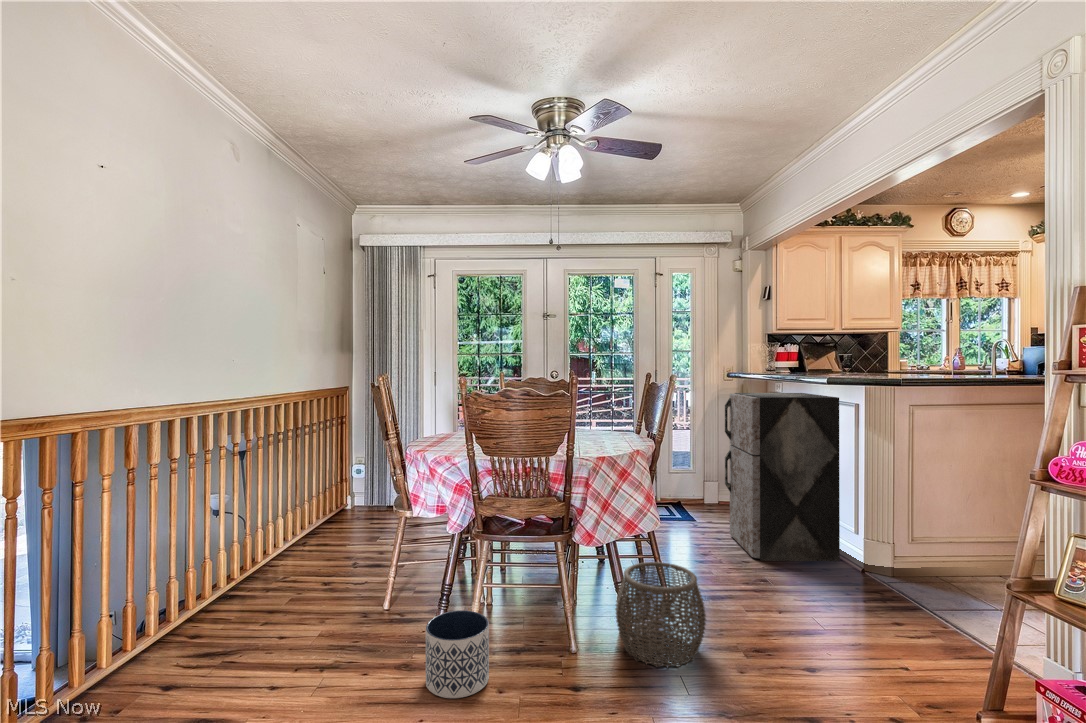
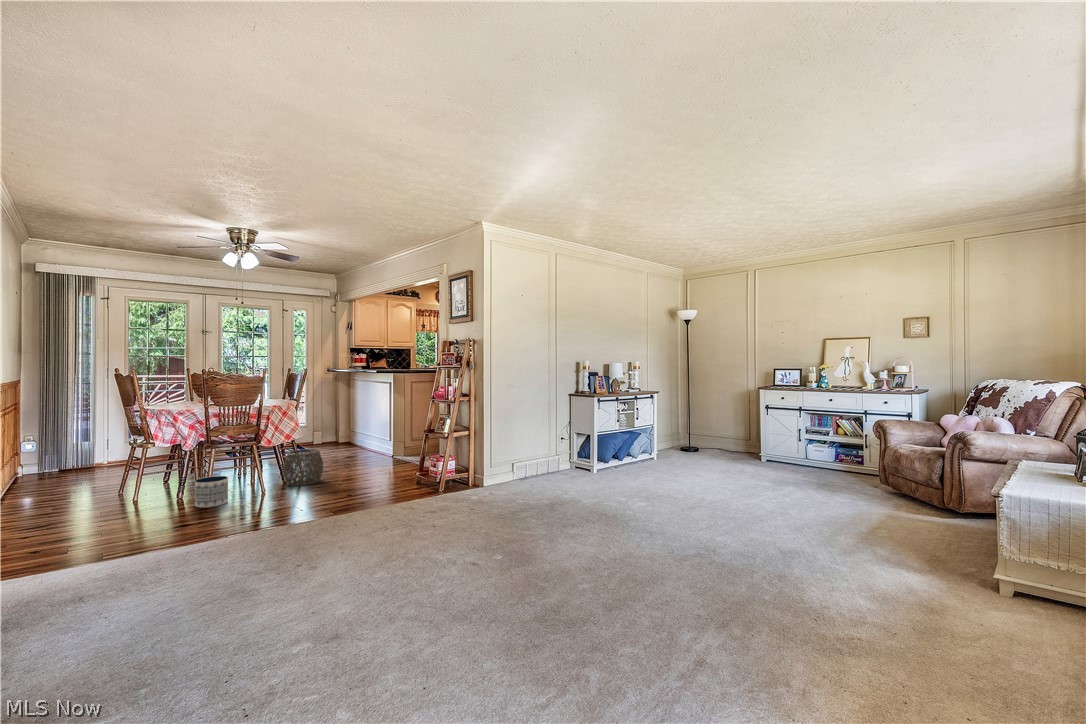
storage cabinet: present [725,393,840,562] -> none [327,379,381,458]

